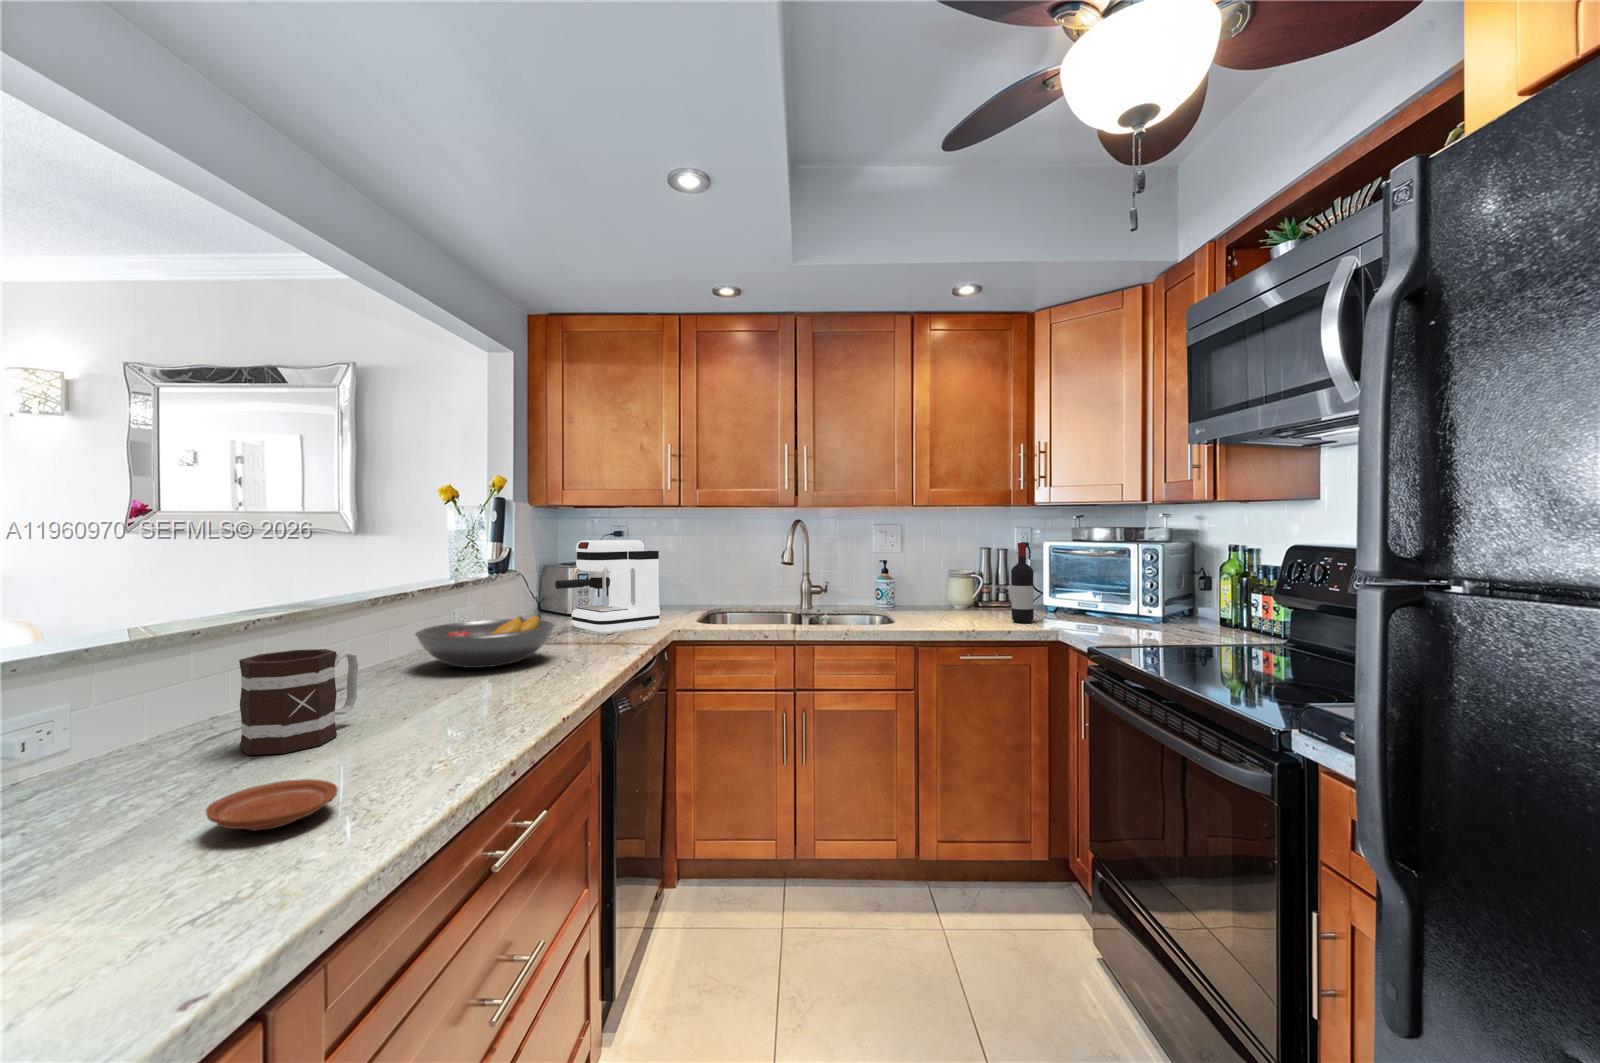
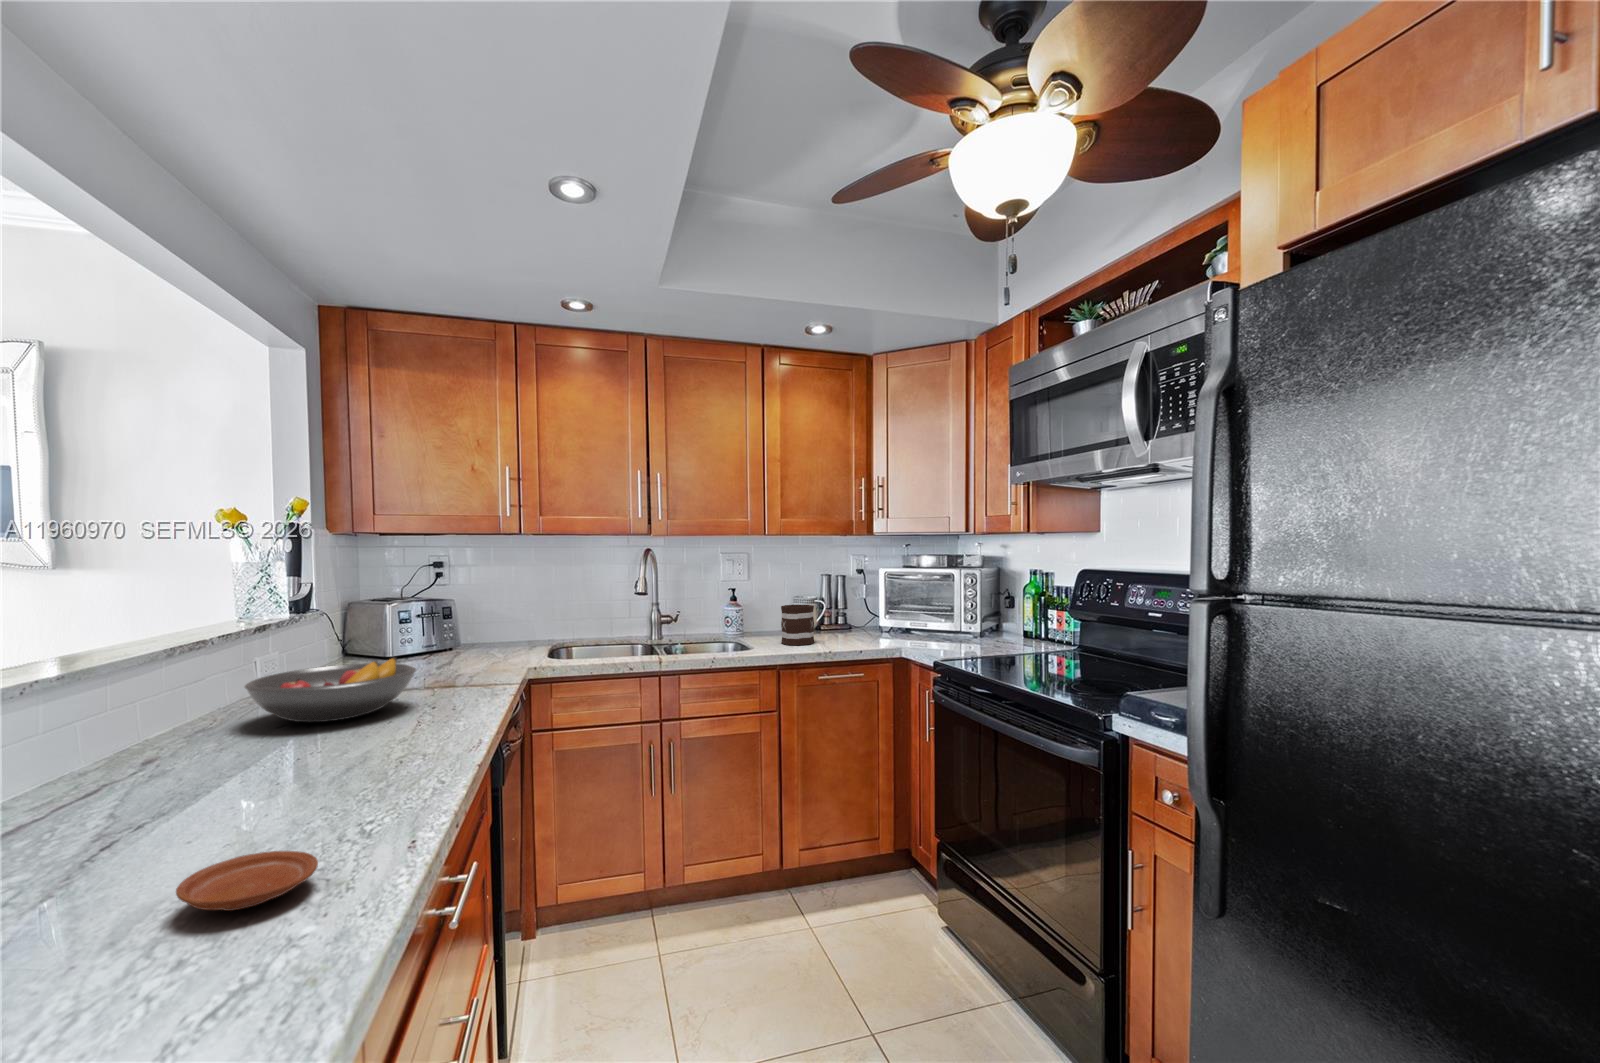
coffee maker: present [555,540,660,634] -> none [388,570,510,674]
wine bottle: present [1011,543,1034,623] -> none [857,568,877,641]
mug: present [239,649,358,755] -> present [781,605,814,645]

